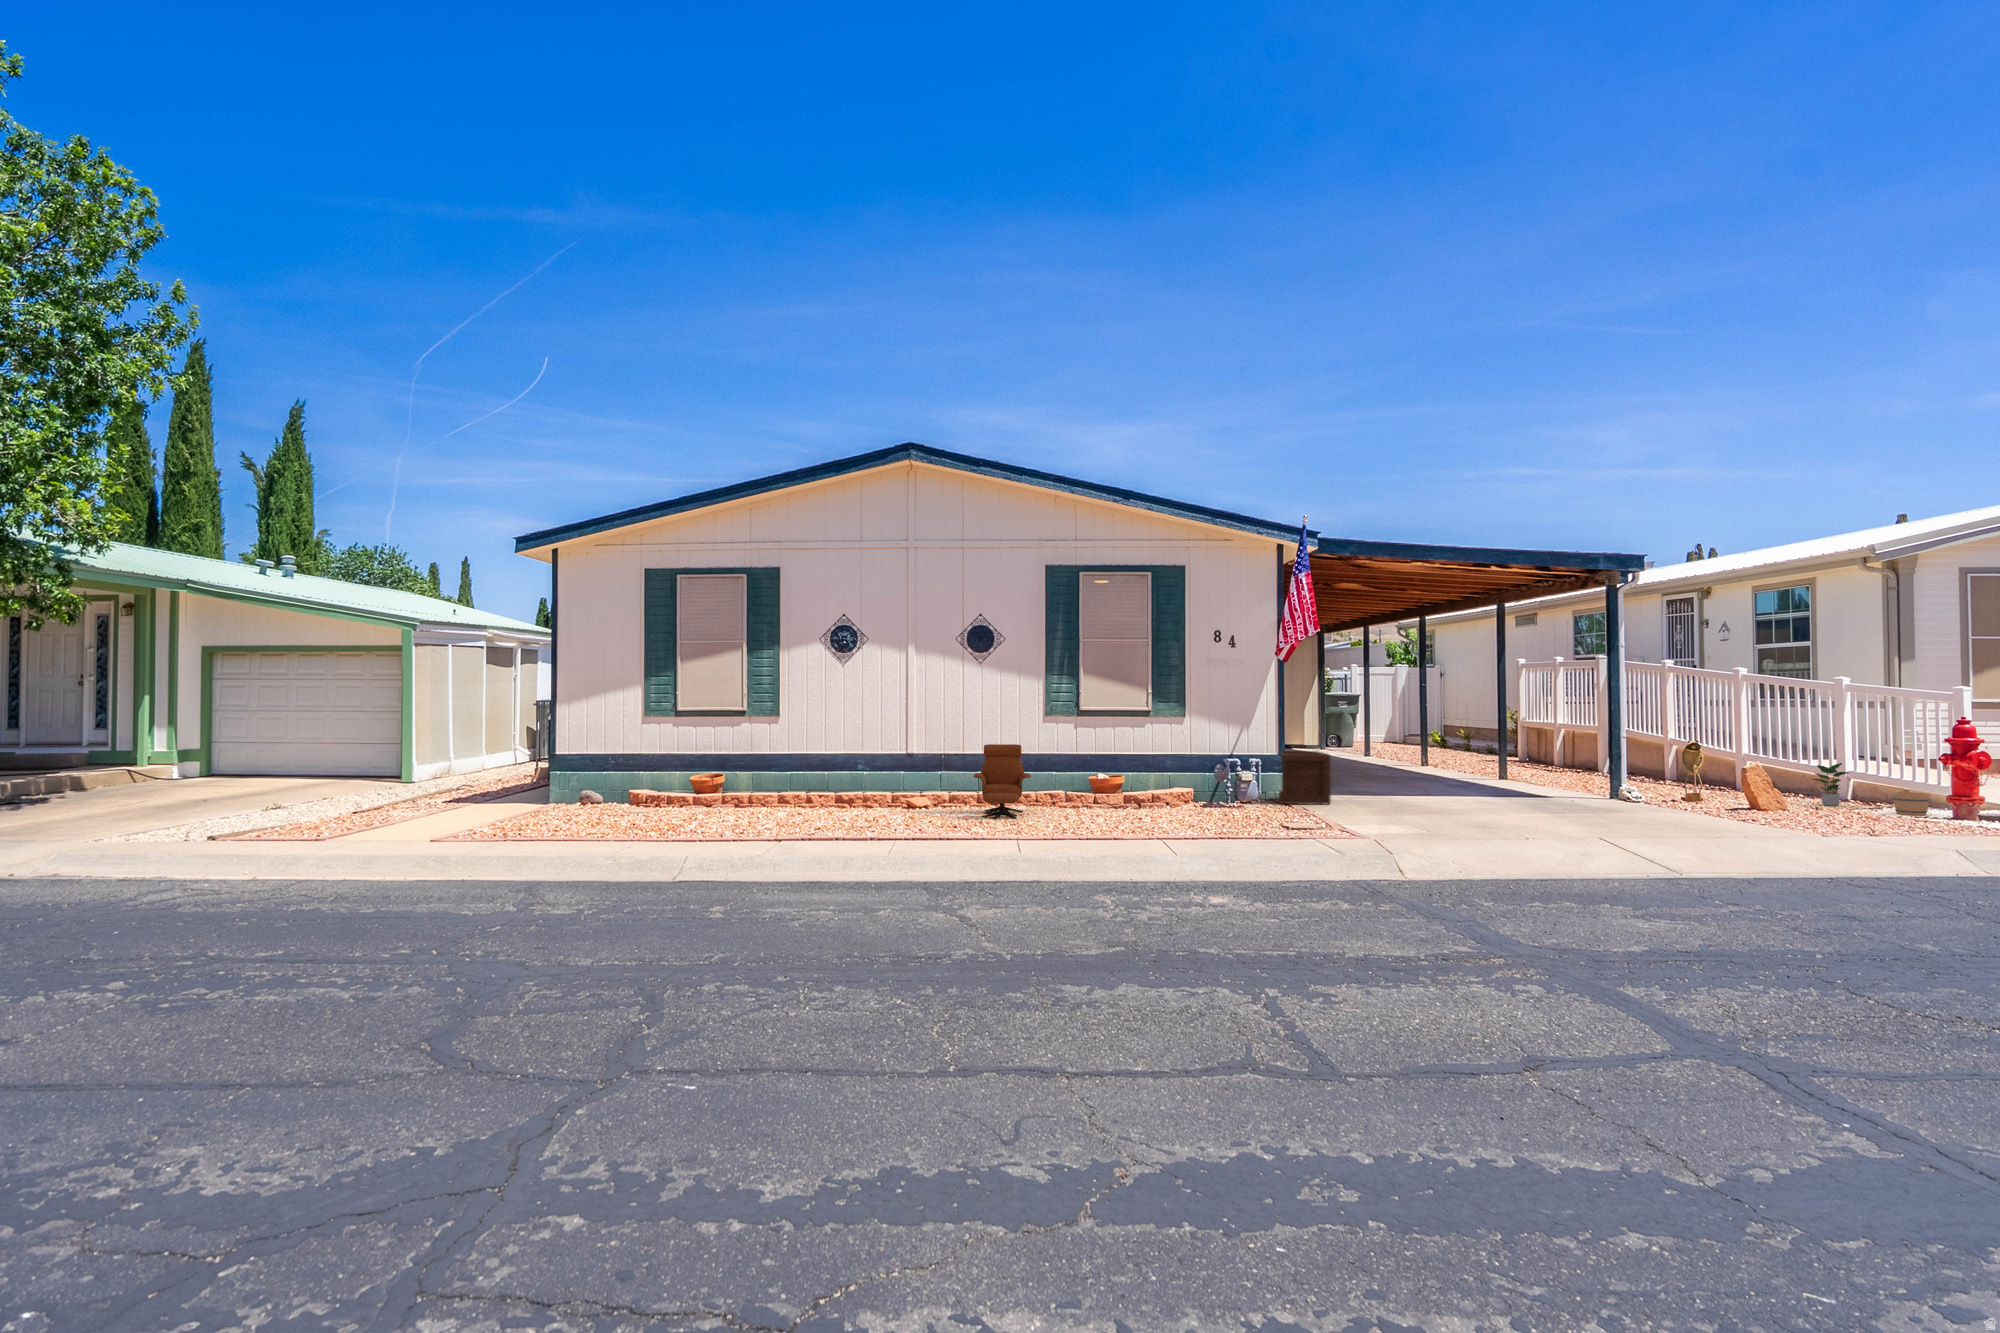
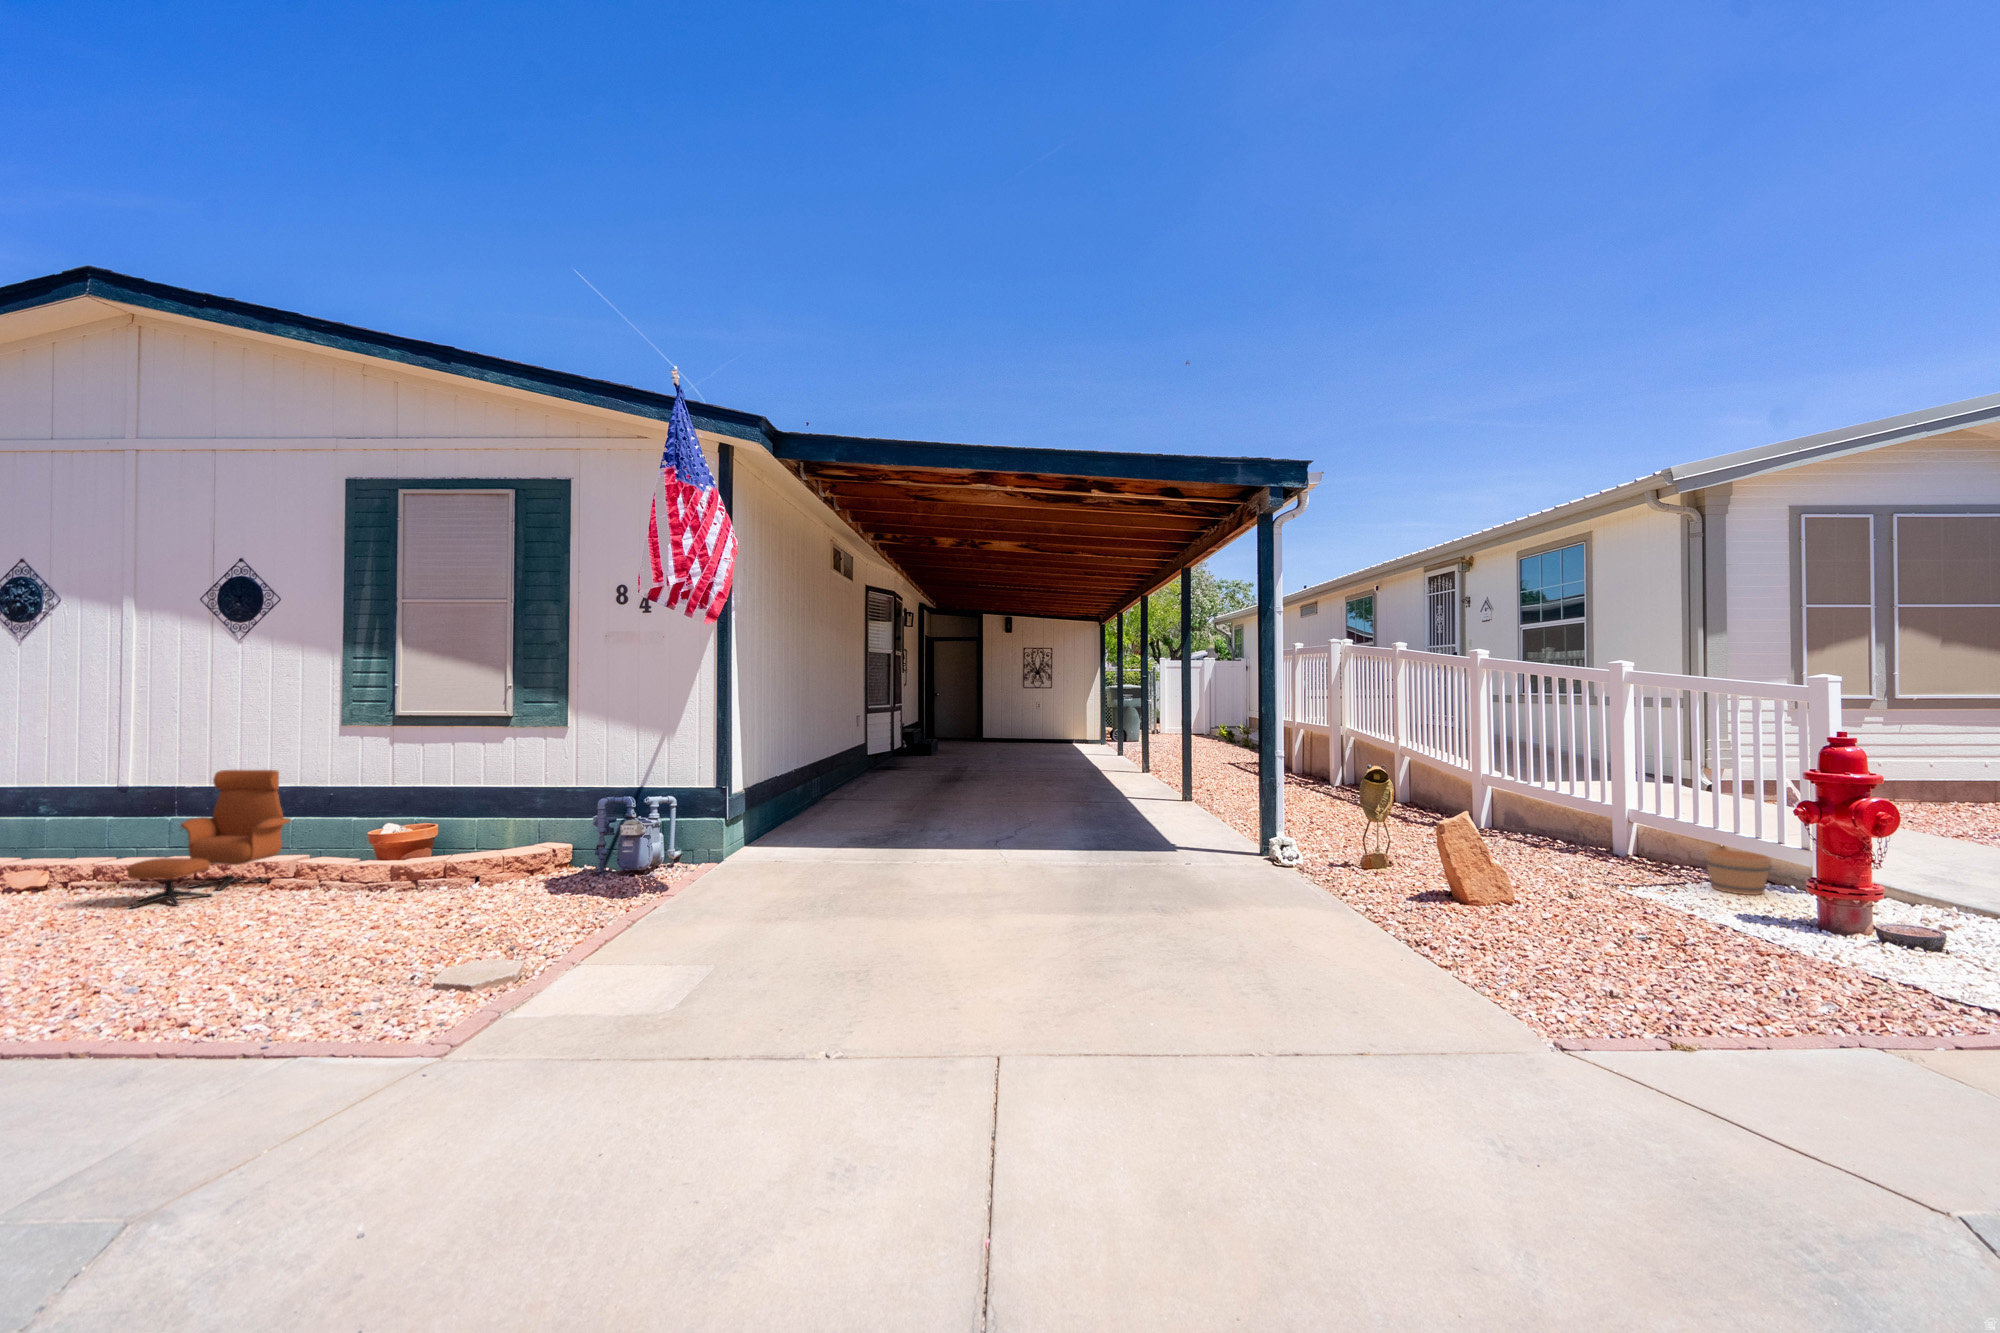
wooden crate: present [1271,751,1331,804] -> none [748,771,841,858]
potted plant: present [1812,763,1849,806] -> none [1572,793,1639,863]

